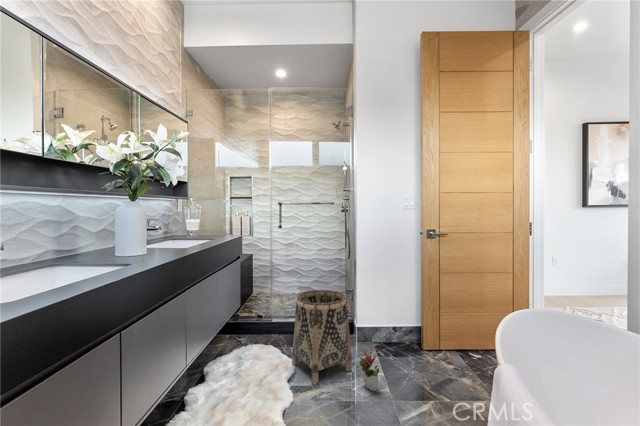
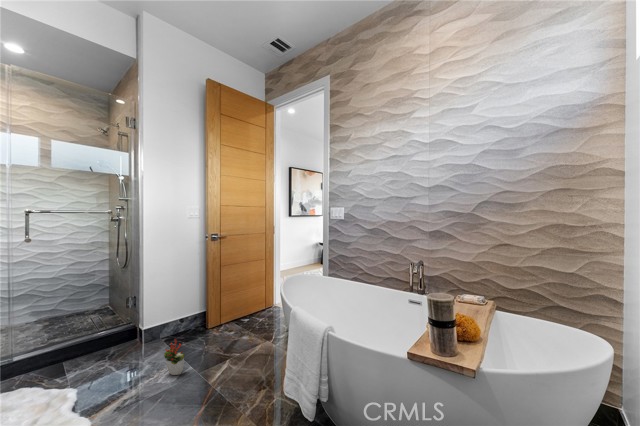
basket: present [292,290,352,384] -> none [69,299,150,398]

